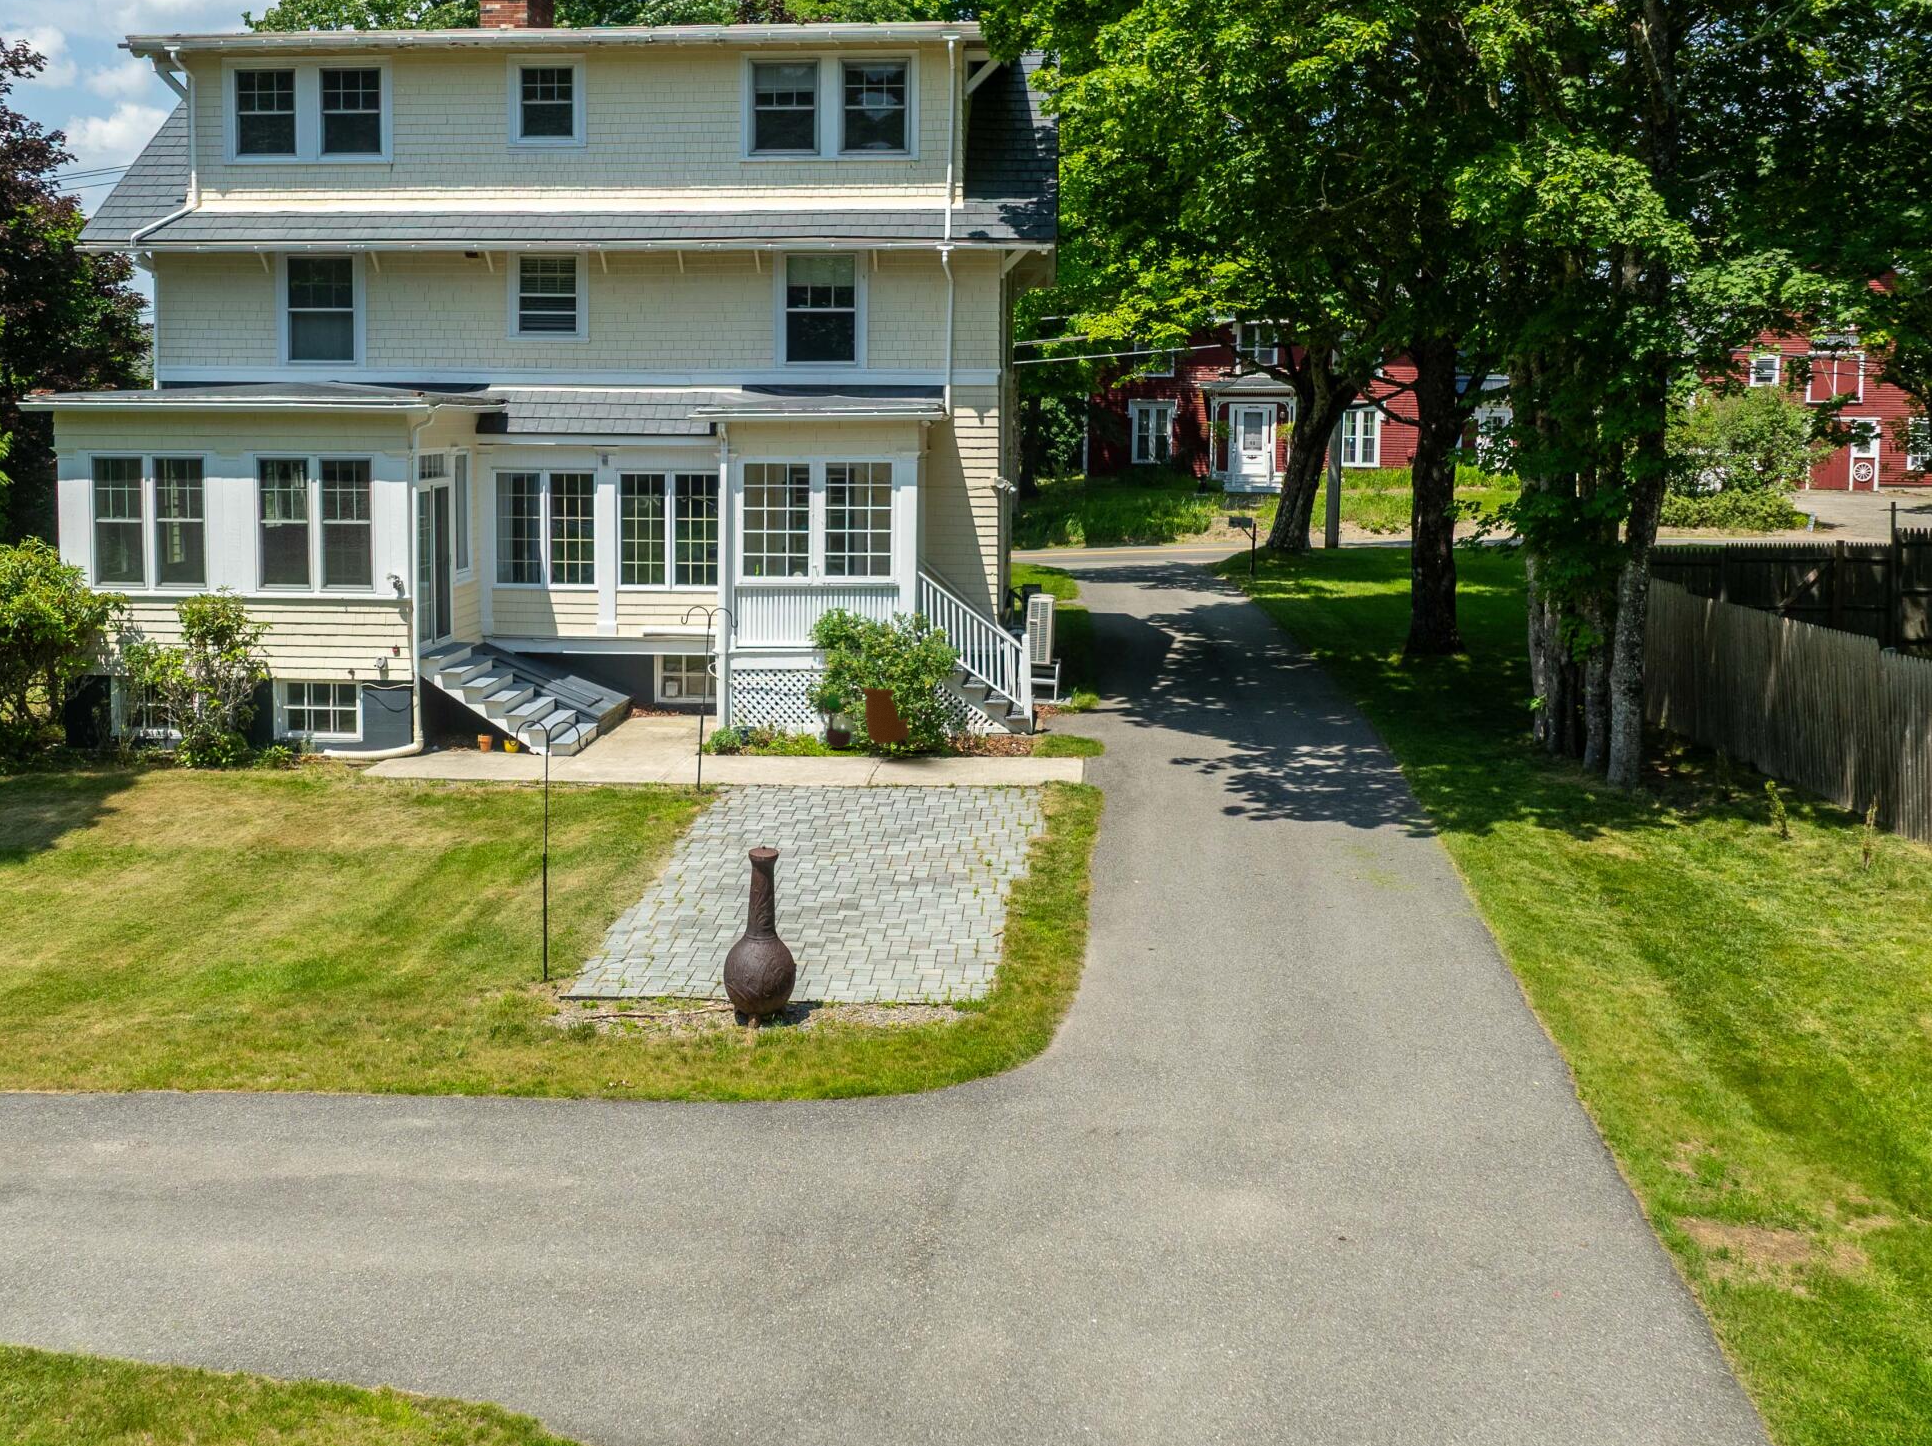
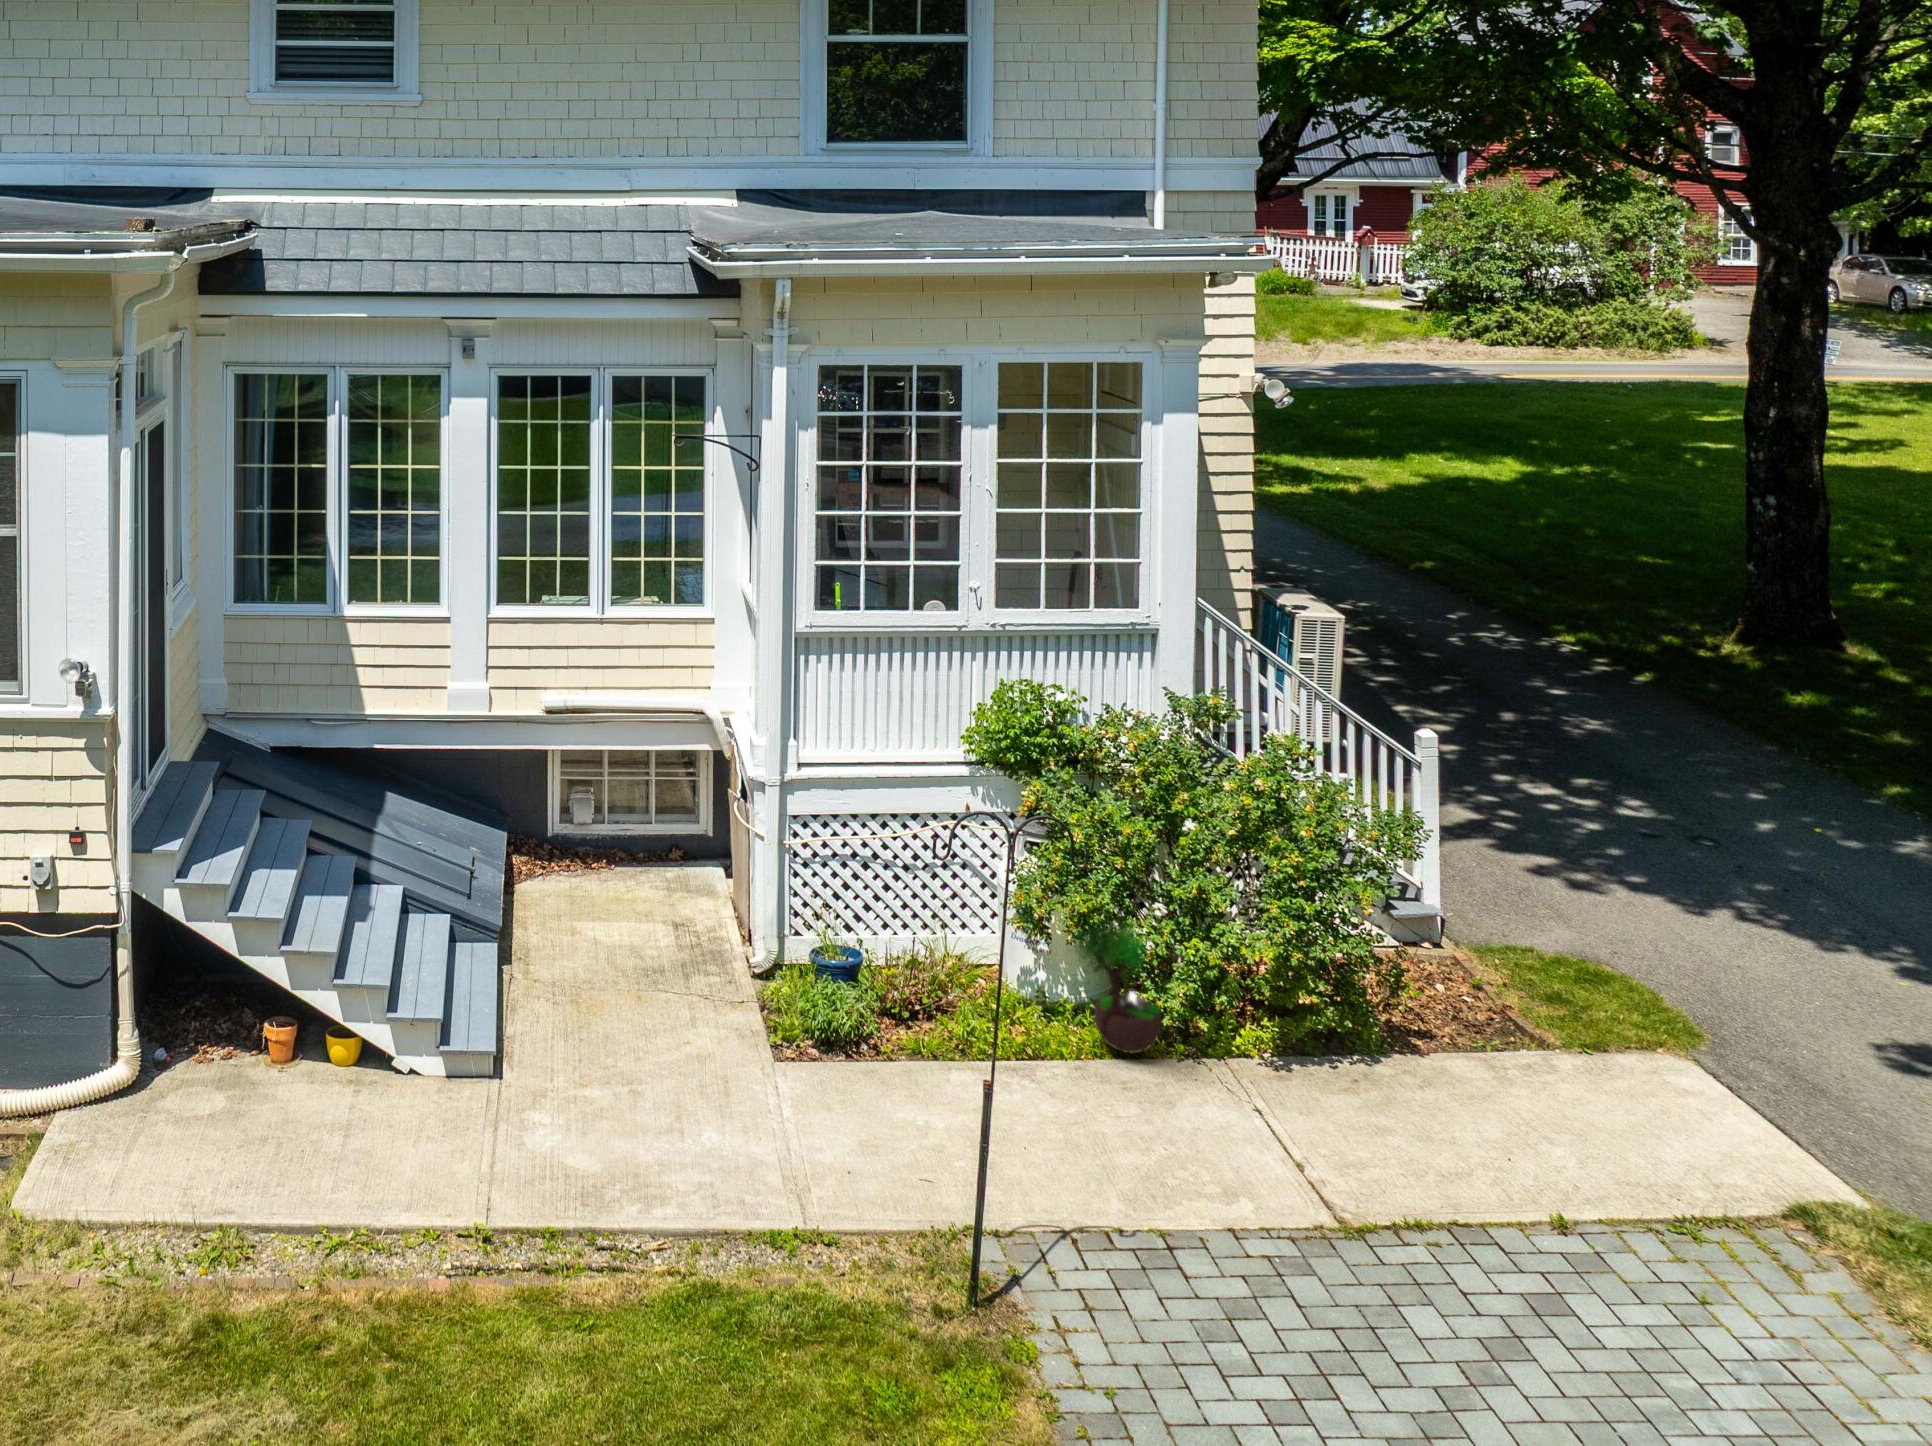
lounge chair: present [864,688,909,757] -> none [1252,956,1378,1140]

